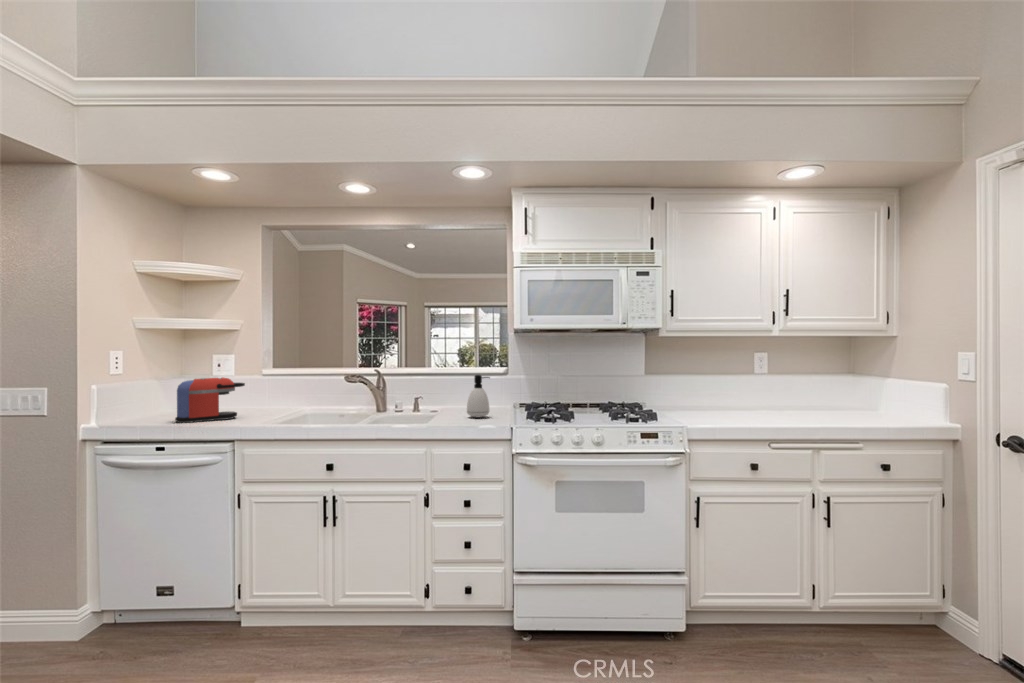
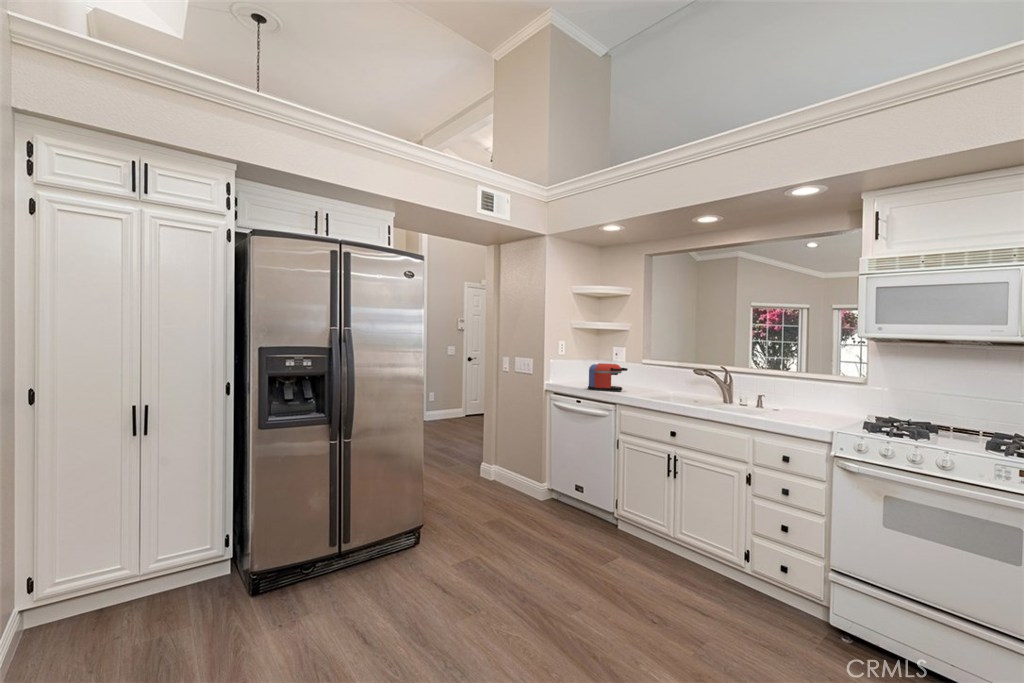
soap dispenser: present [467,375,490,417] -> none [803,379,830,419]

